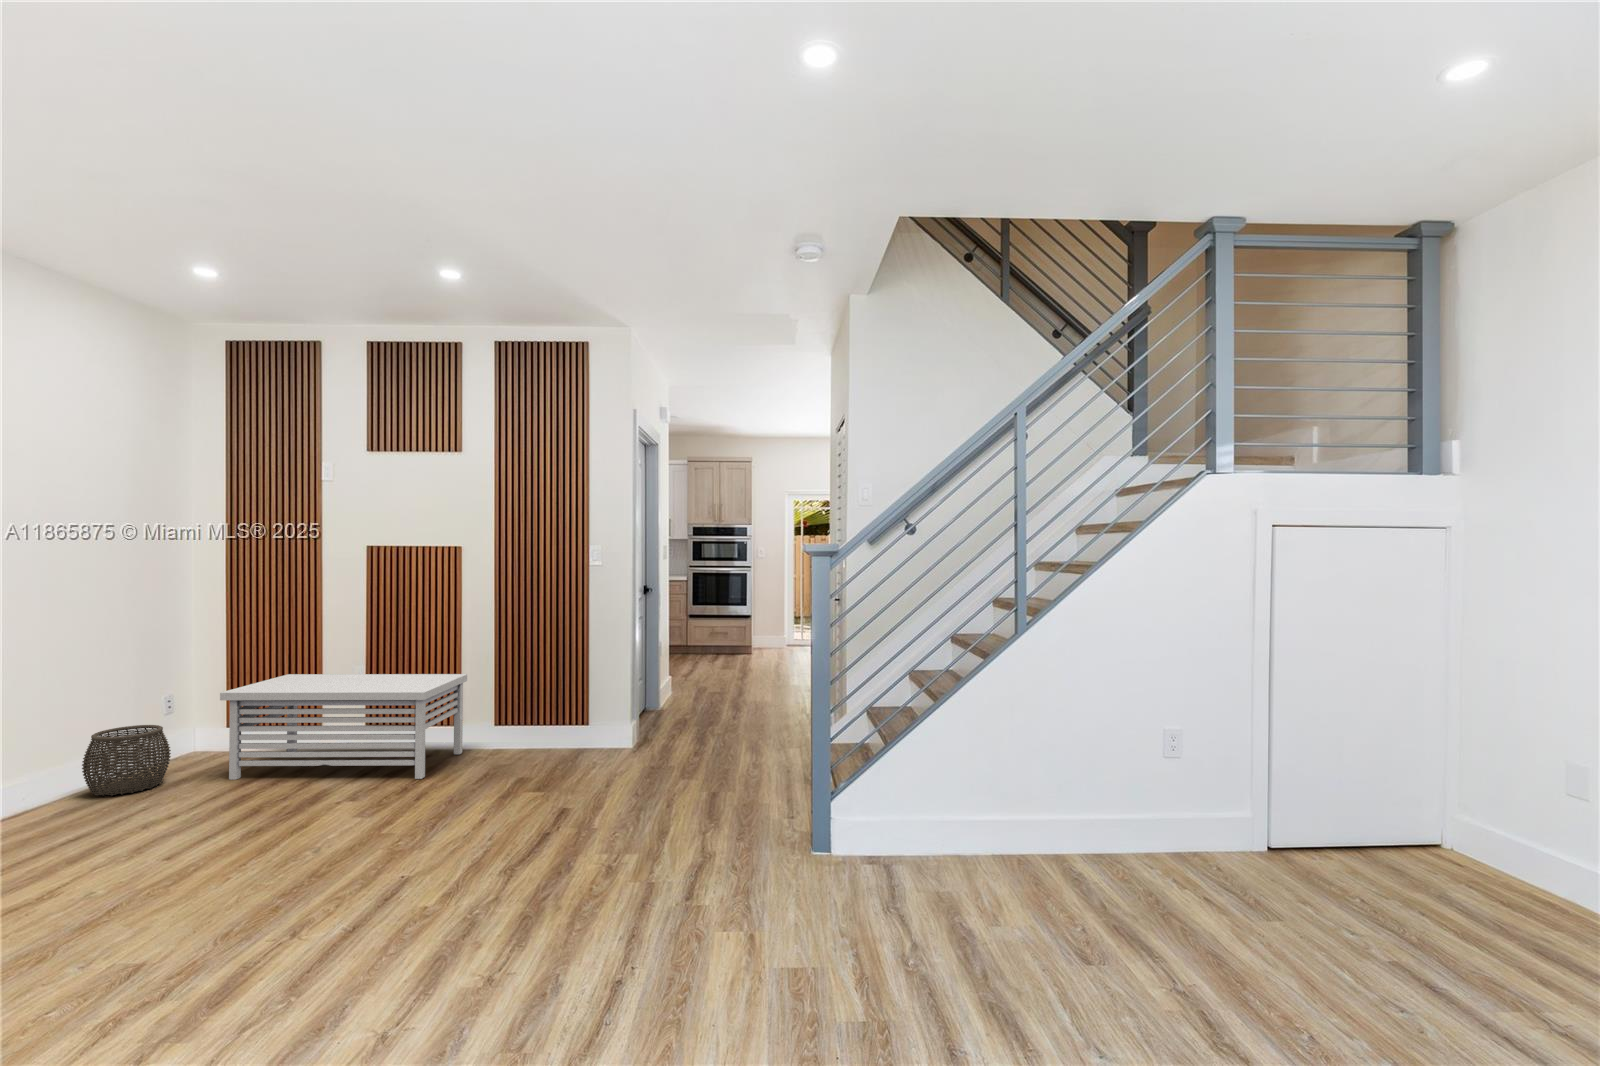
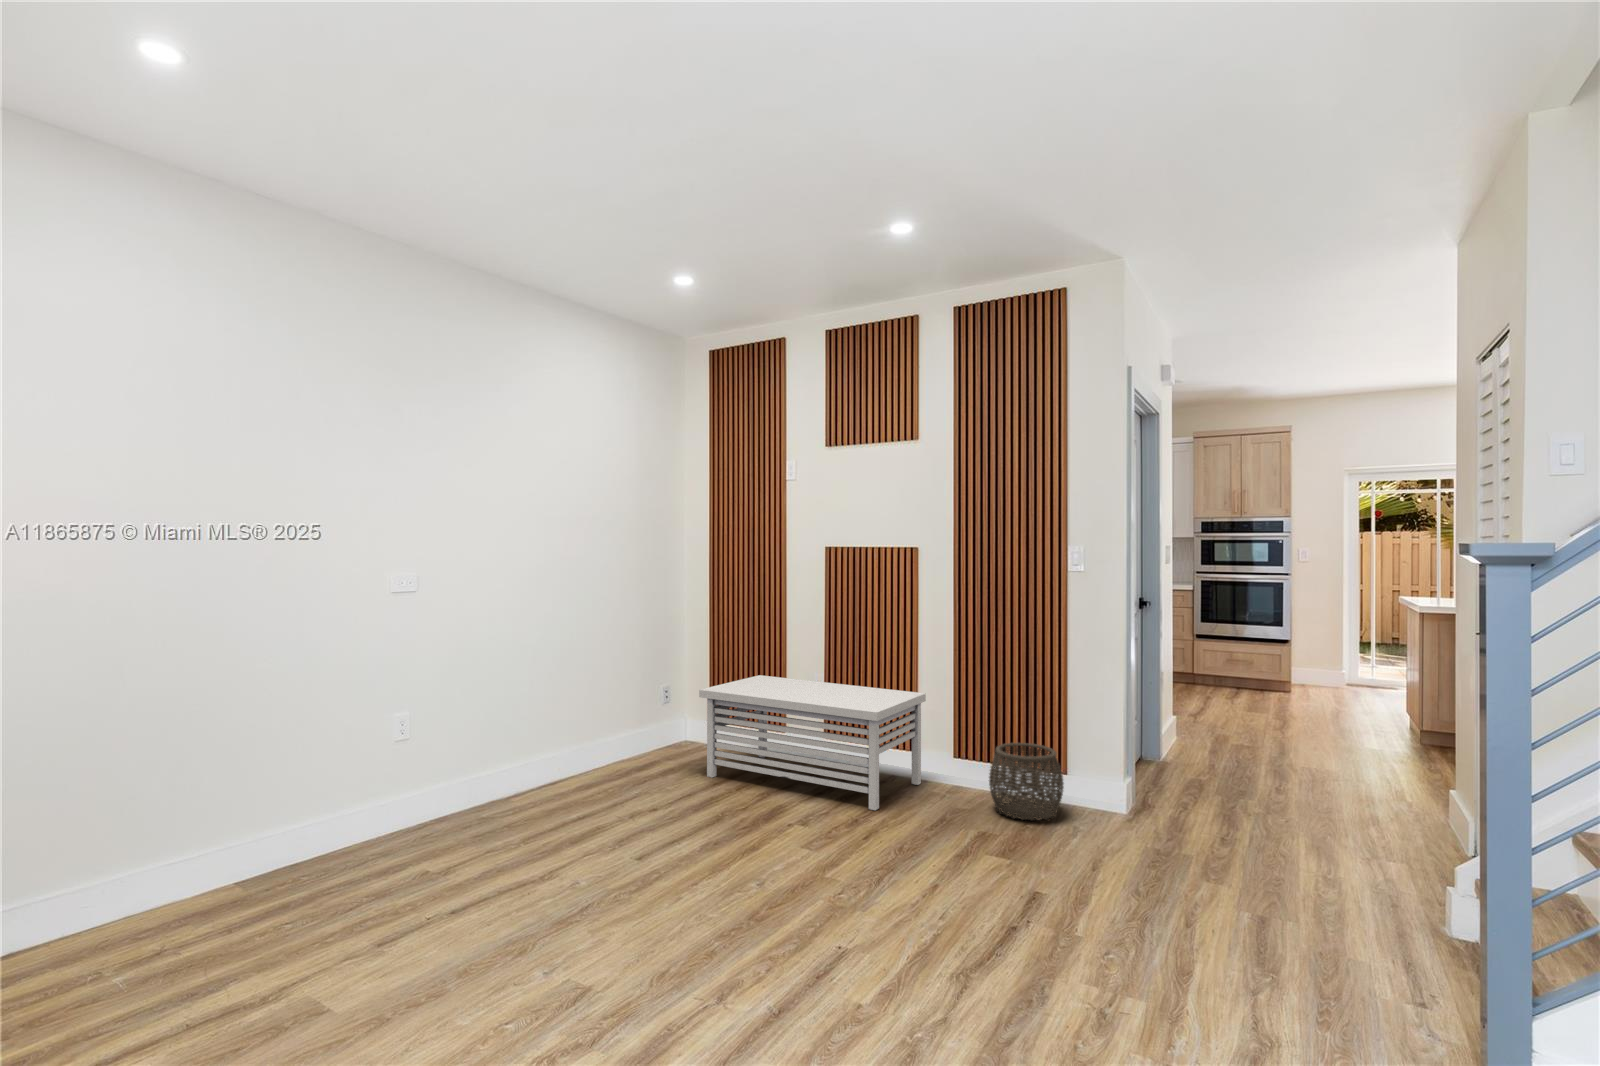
woven basket: present [82,725,171,796] -> present [989,743,1064,820]

